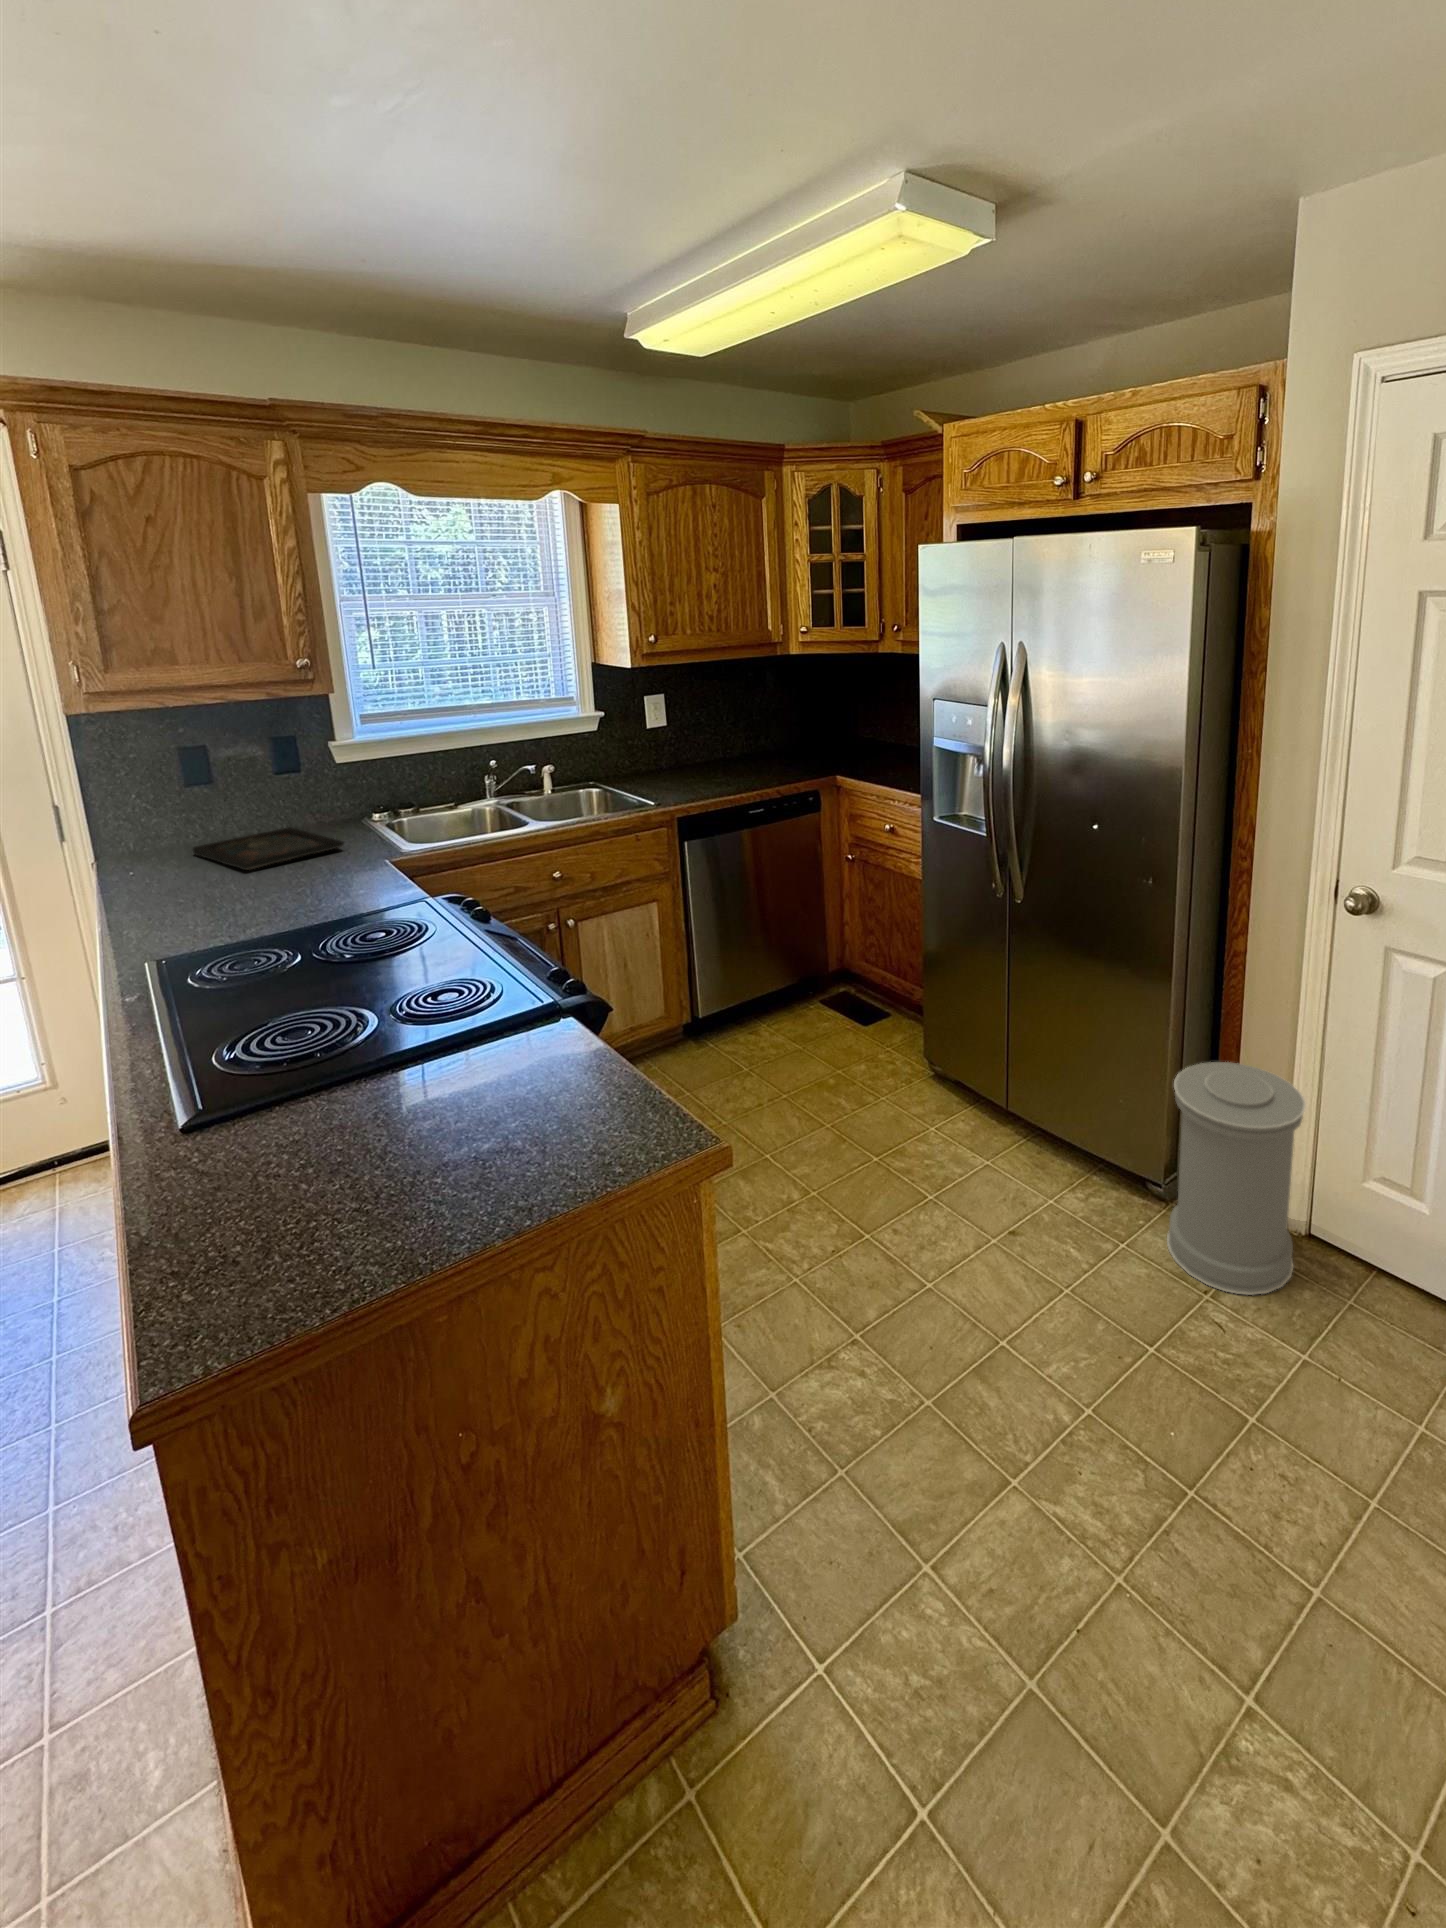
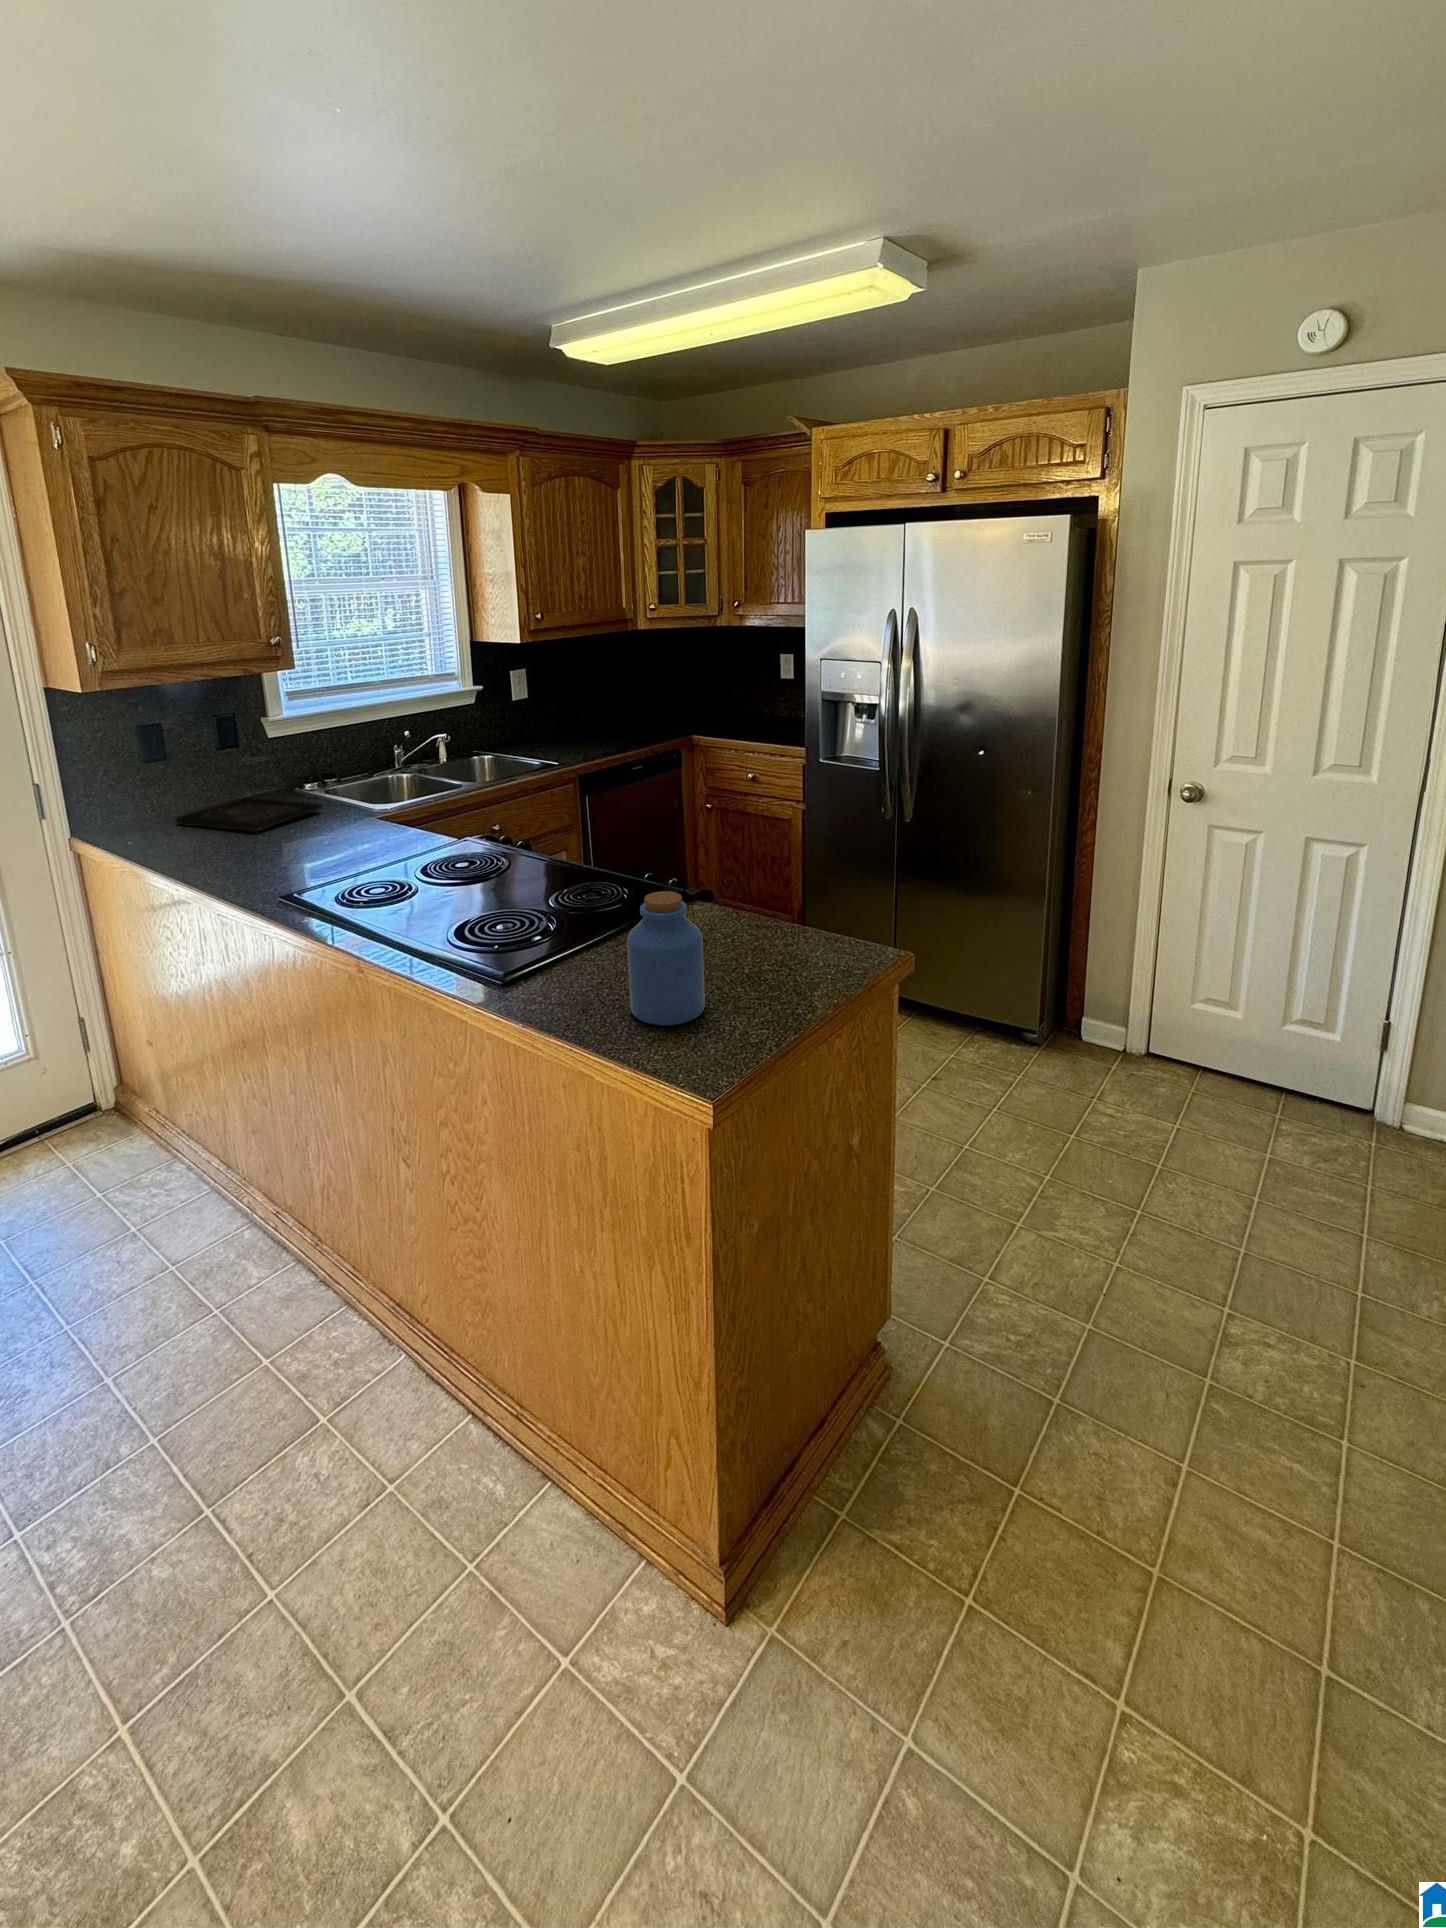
jar: none [237,1037,369,1227] -> present [627,891,705,1026]
trash can: present [1167,1062,1306,1295] -> none [1047,928,1156,1094]

